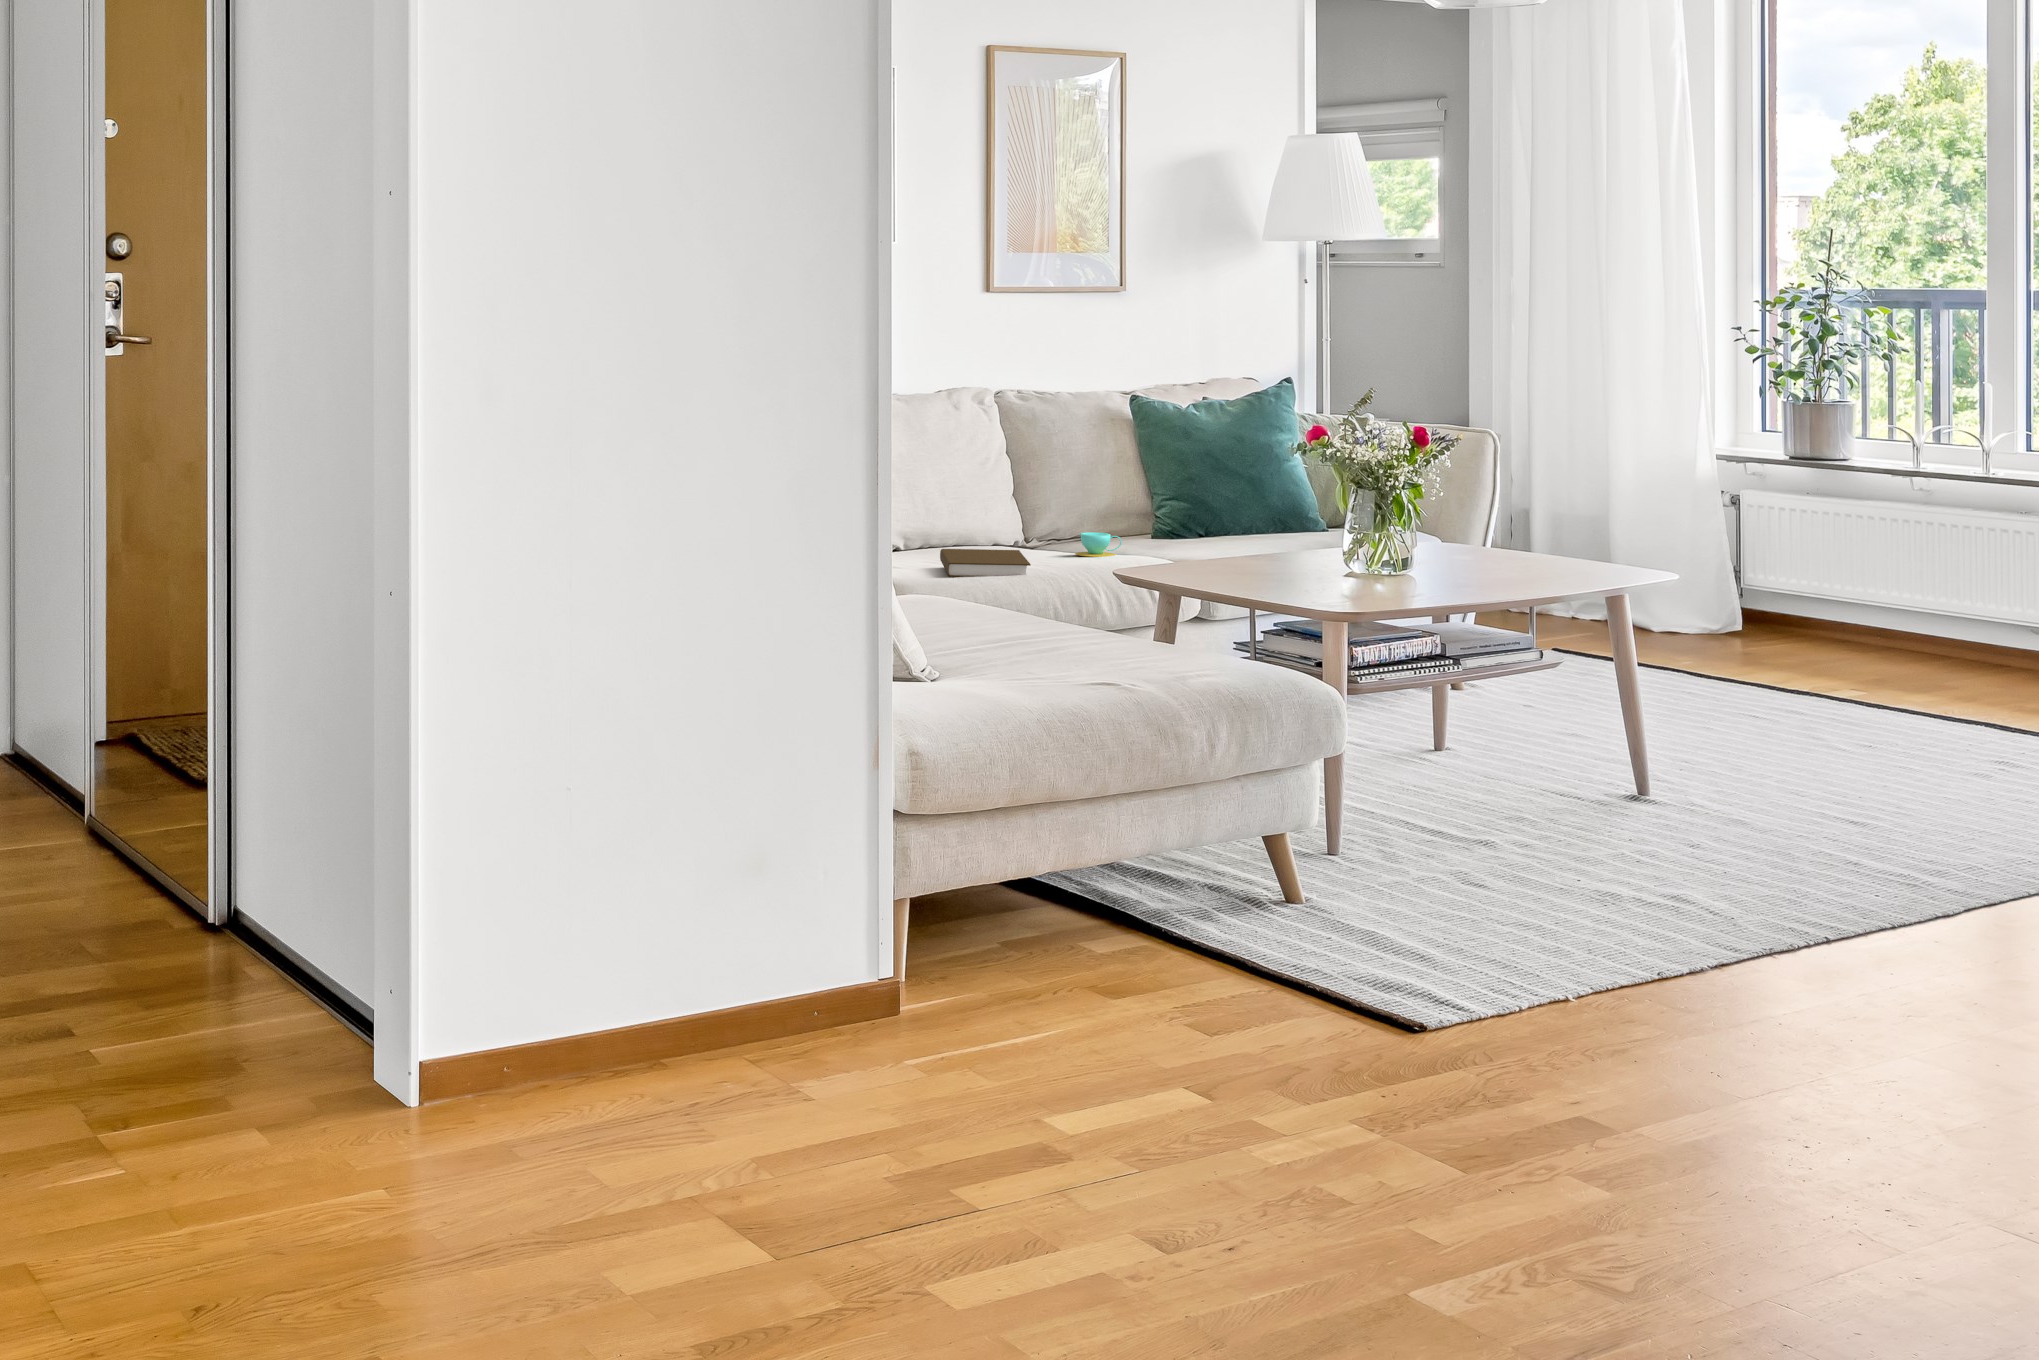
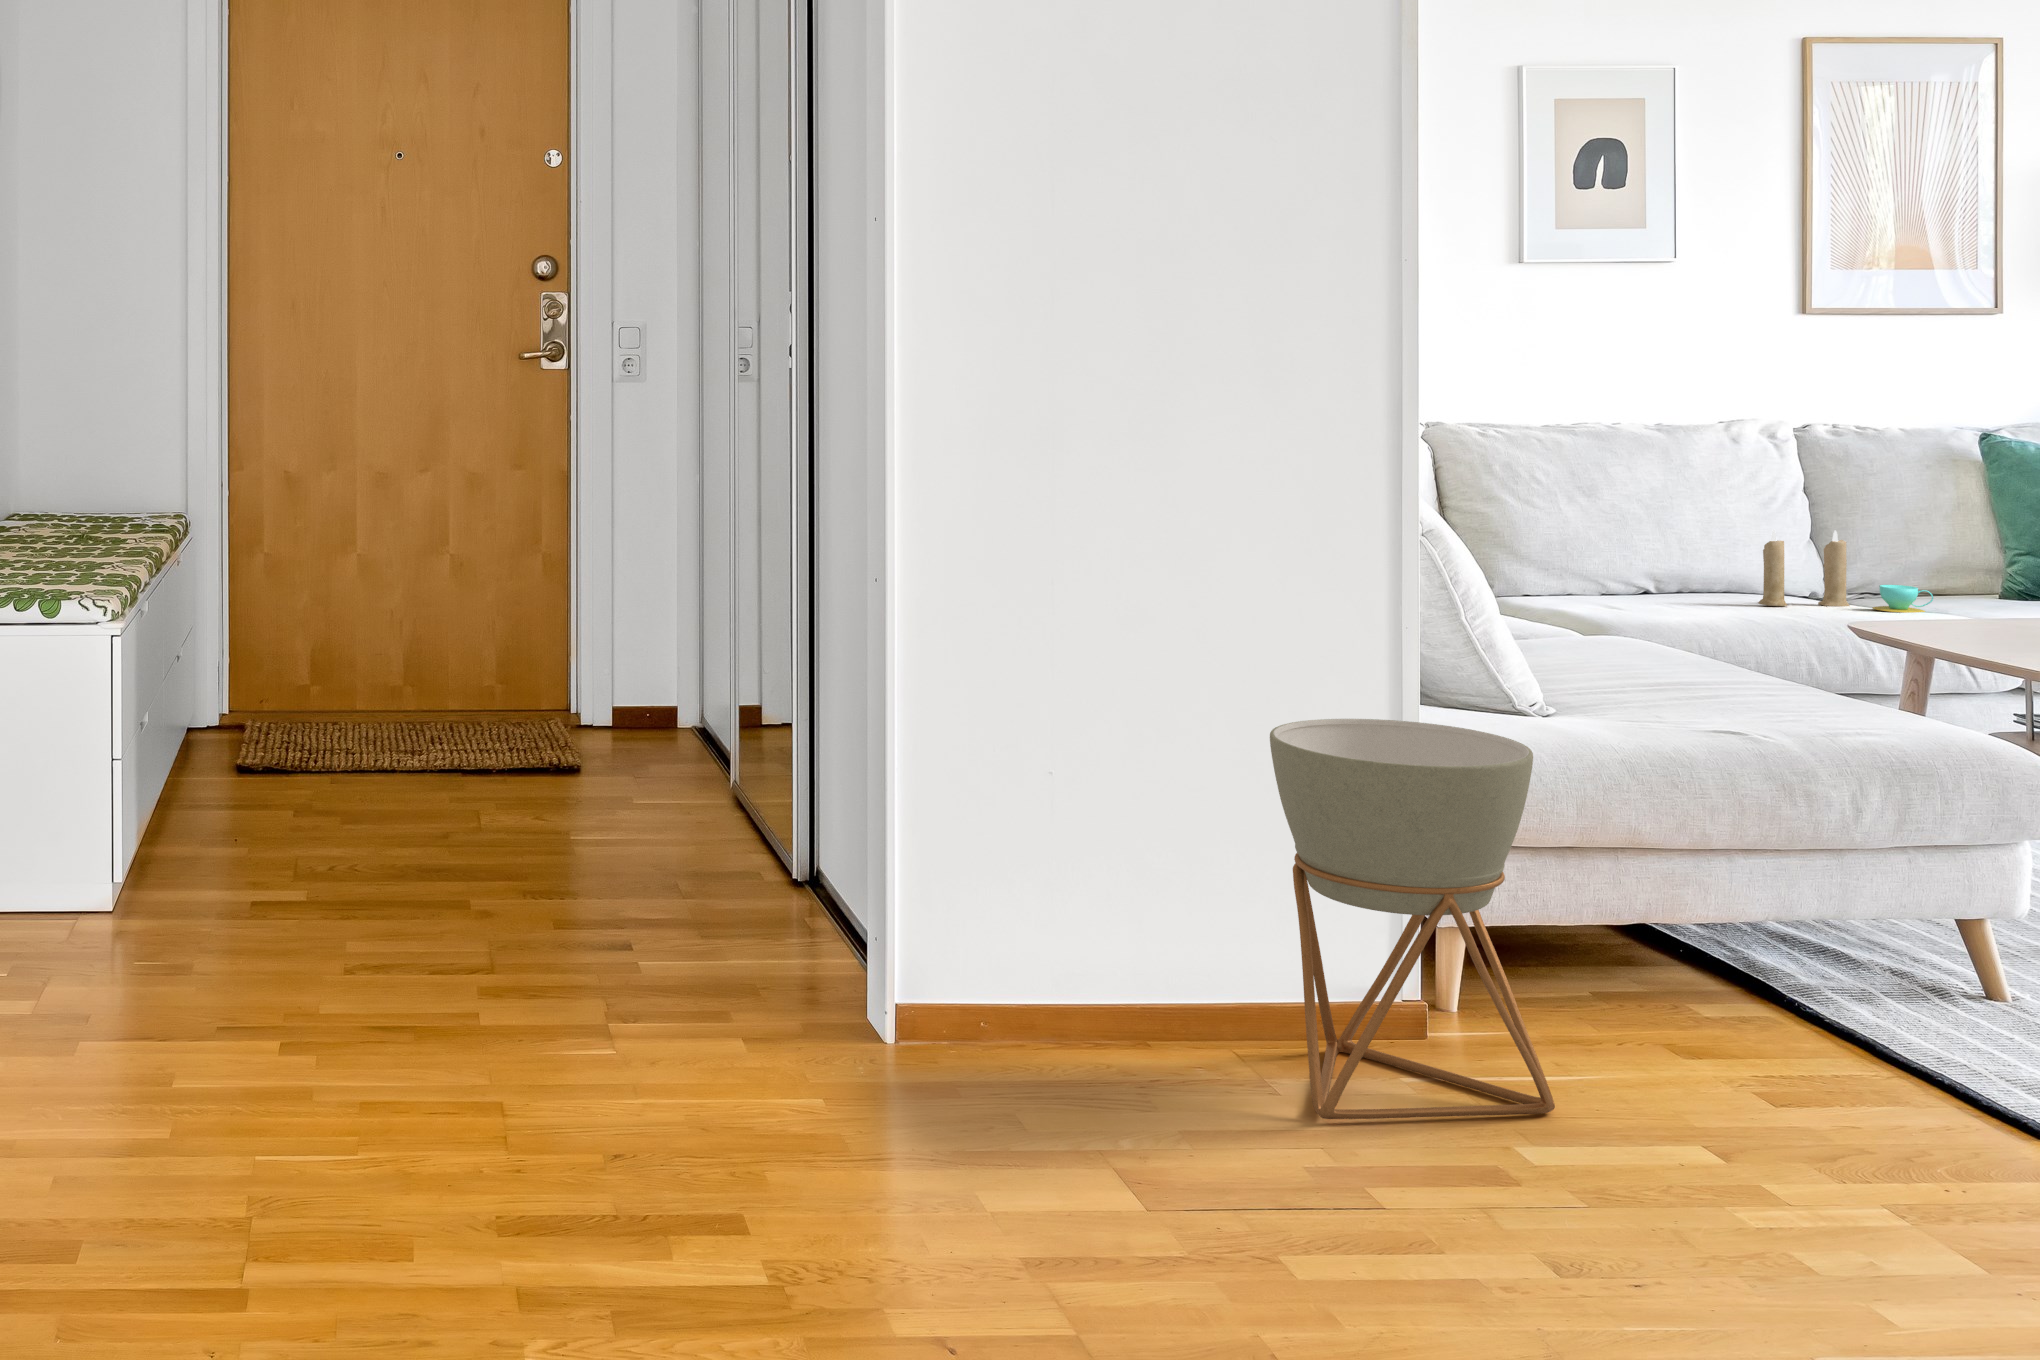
candle: none [981,484,1051,557] -> present [1758,530,1850,607]
book: present [940,549,1031,577] -> none [1681,592,1787,629]
planter: none [784,701,1051,1120] -> present [1270,719,1555,1119]

